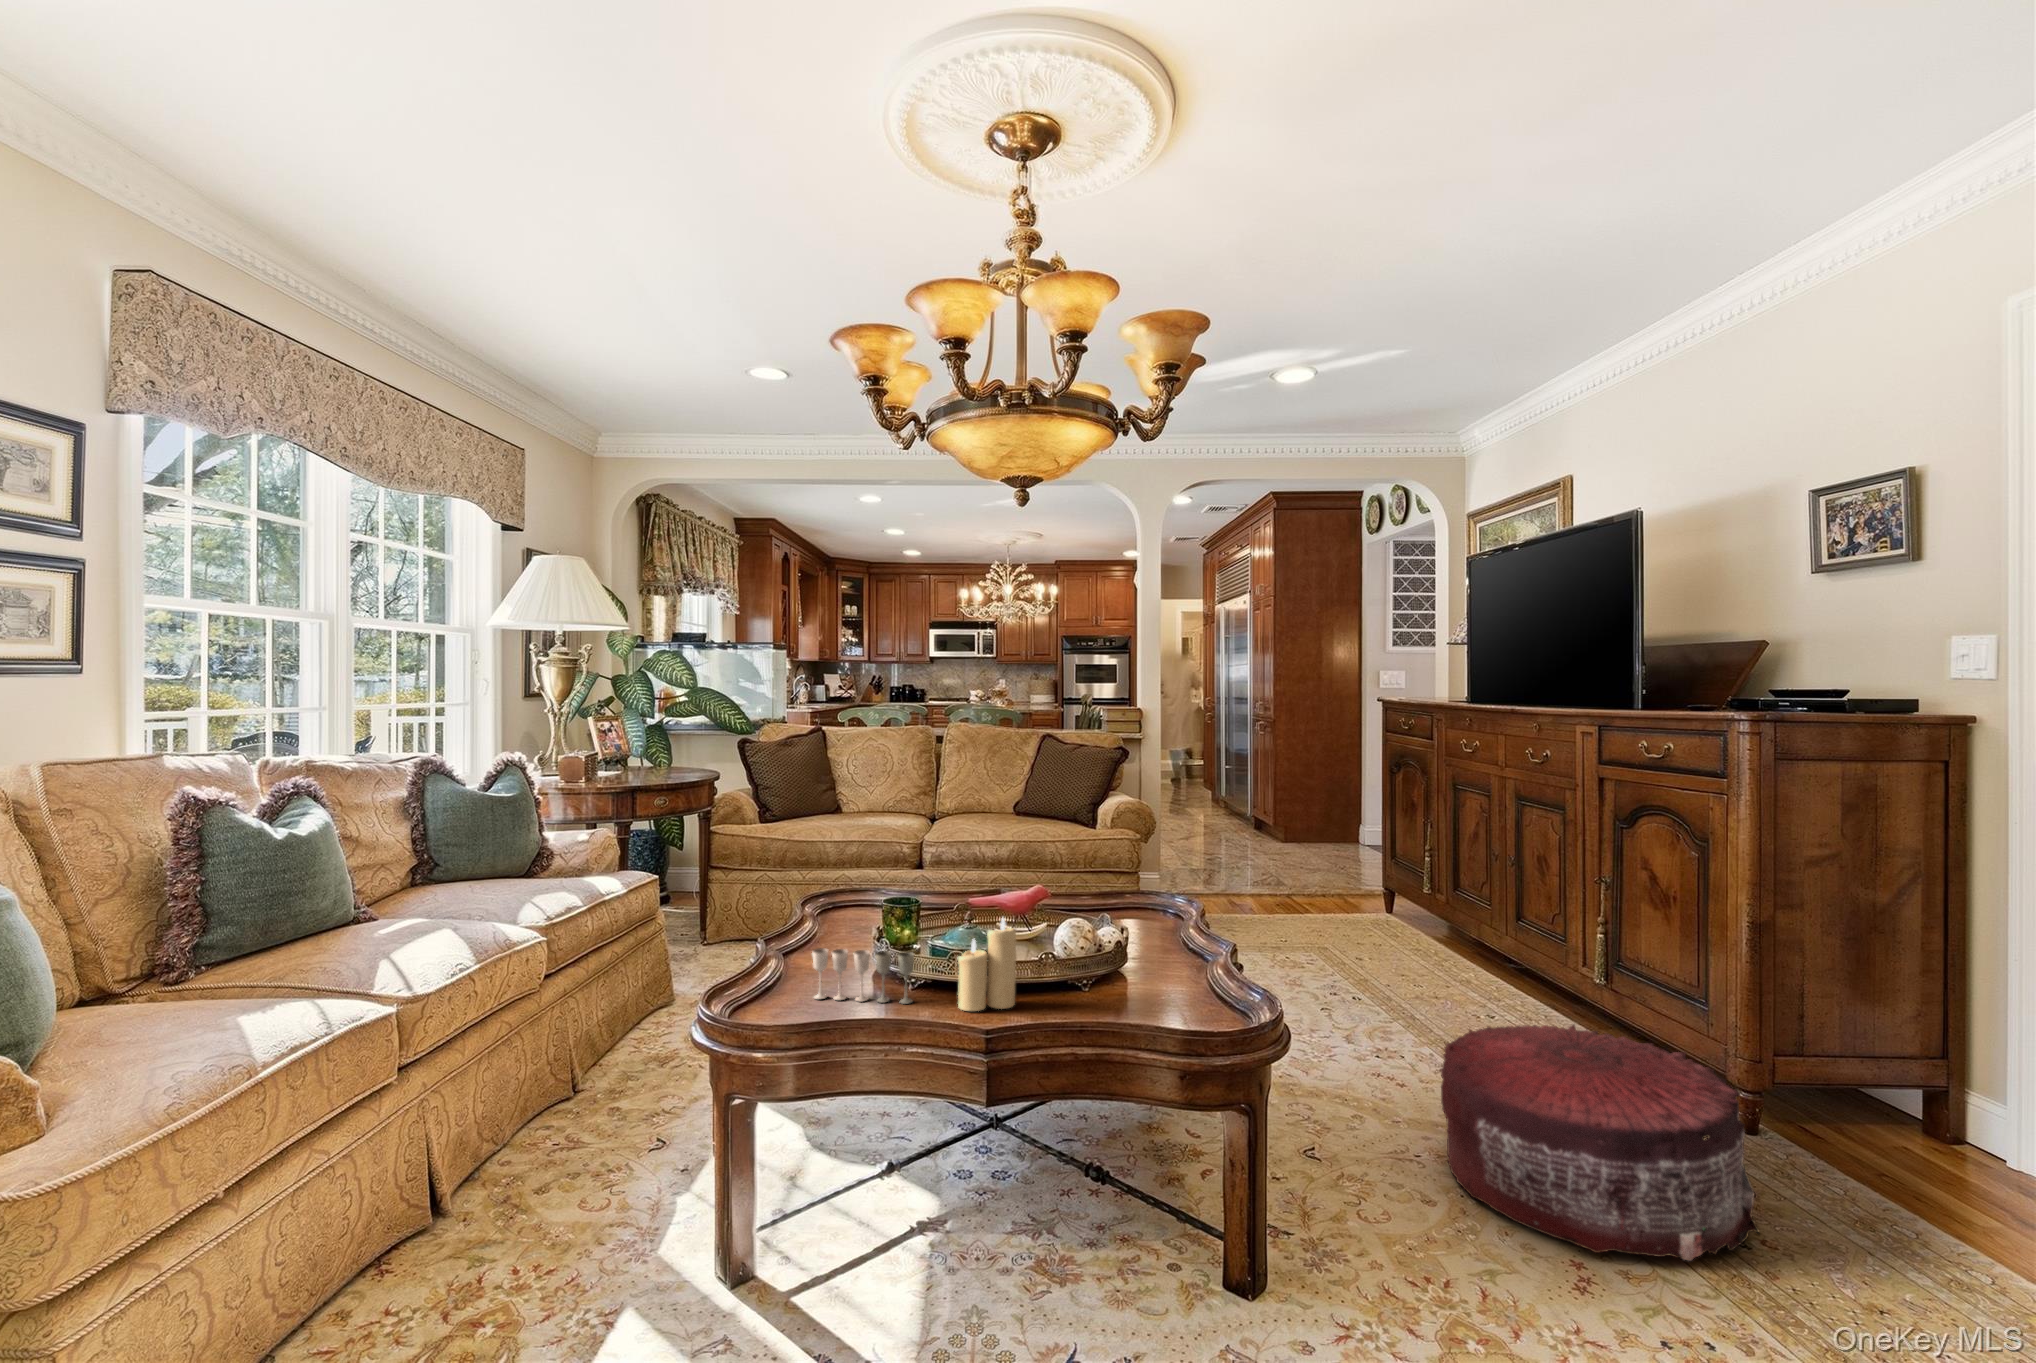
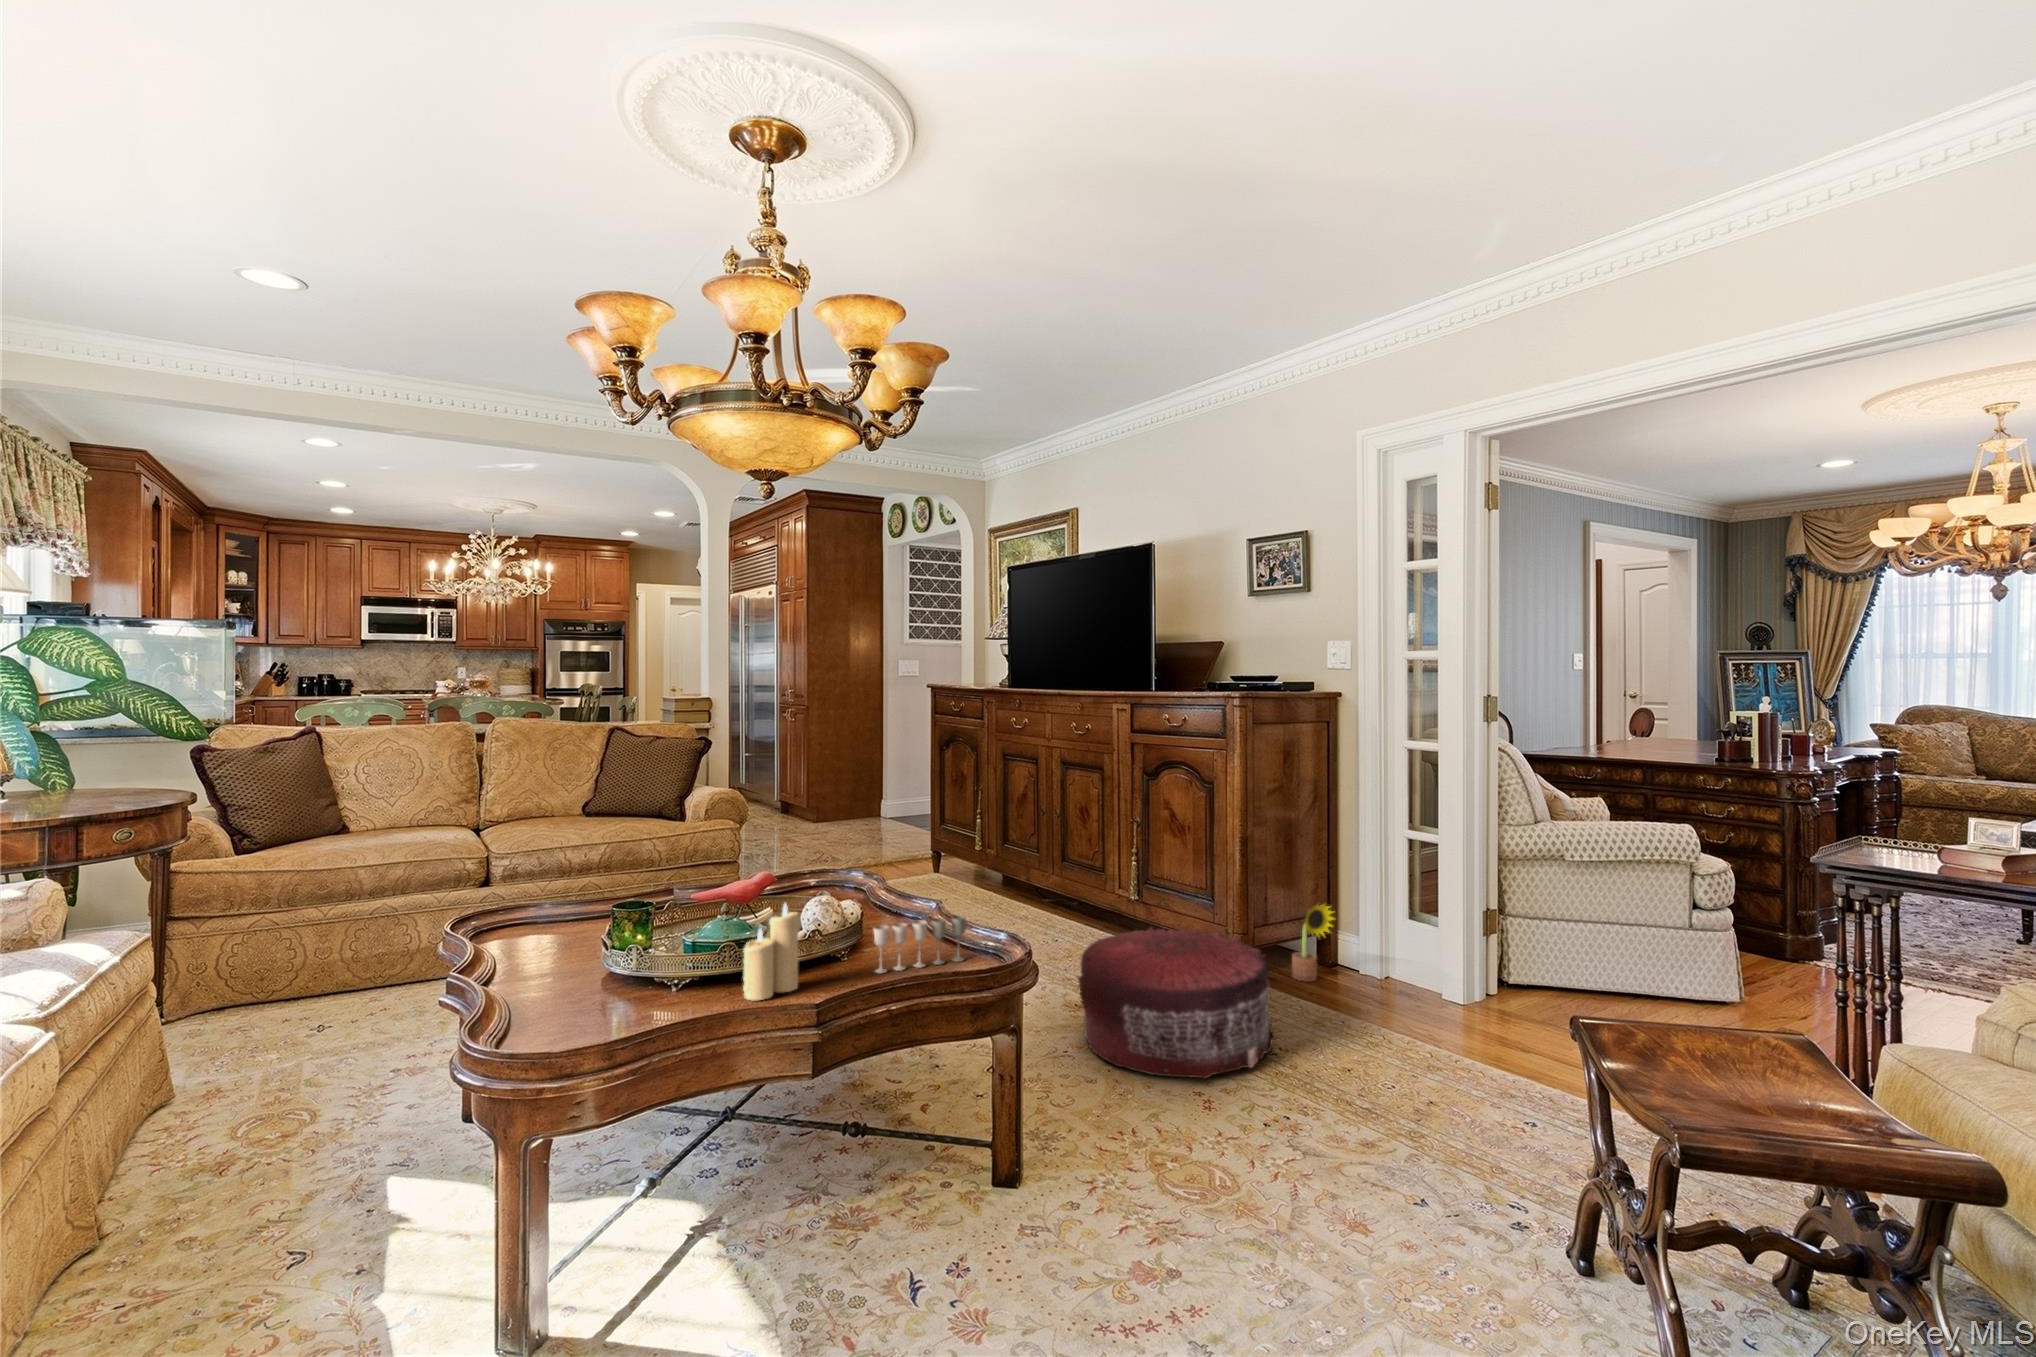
wine glass: present [812,948,914,1004] -> present [874,915,966,973]
decorative plant: none [1863,1042,1953,1165] -> present [1292,904,1334,982]

